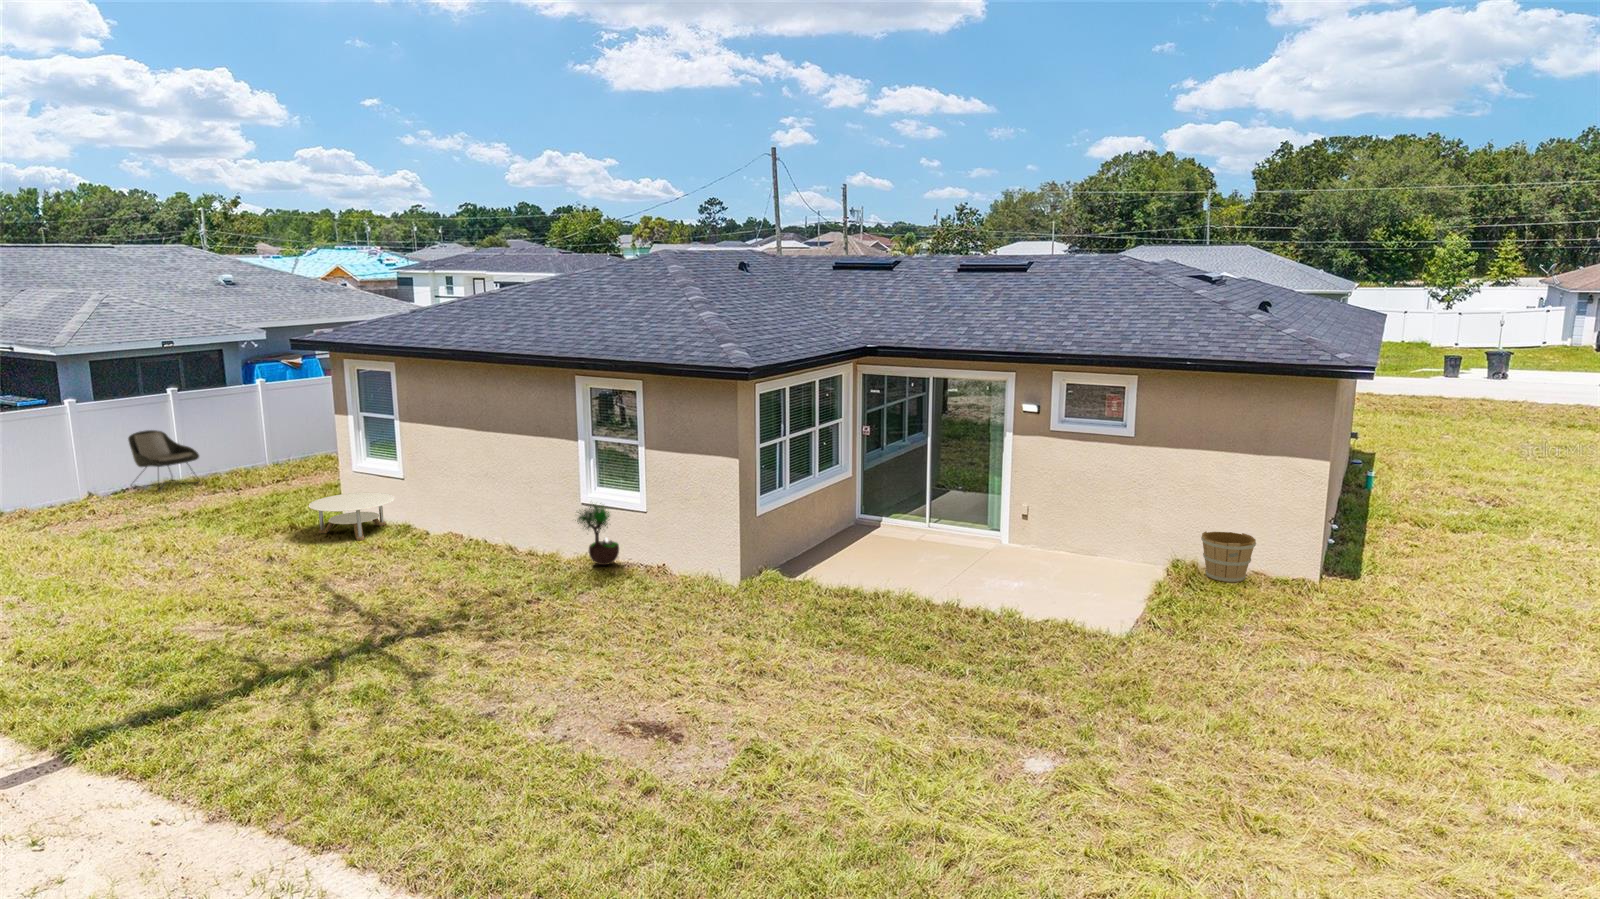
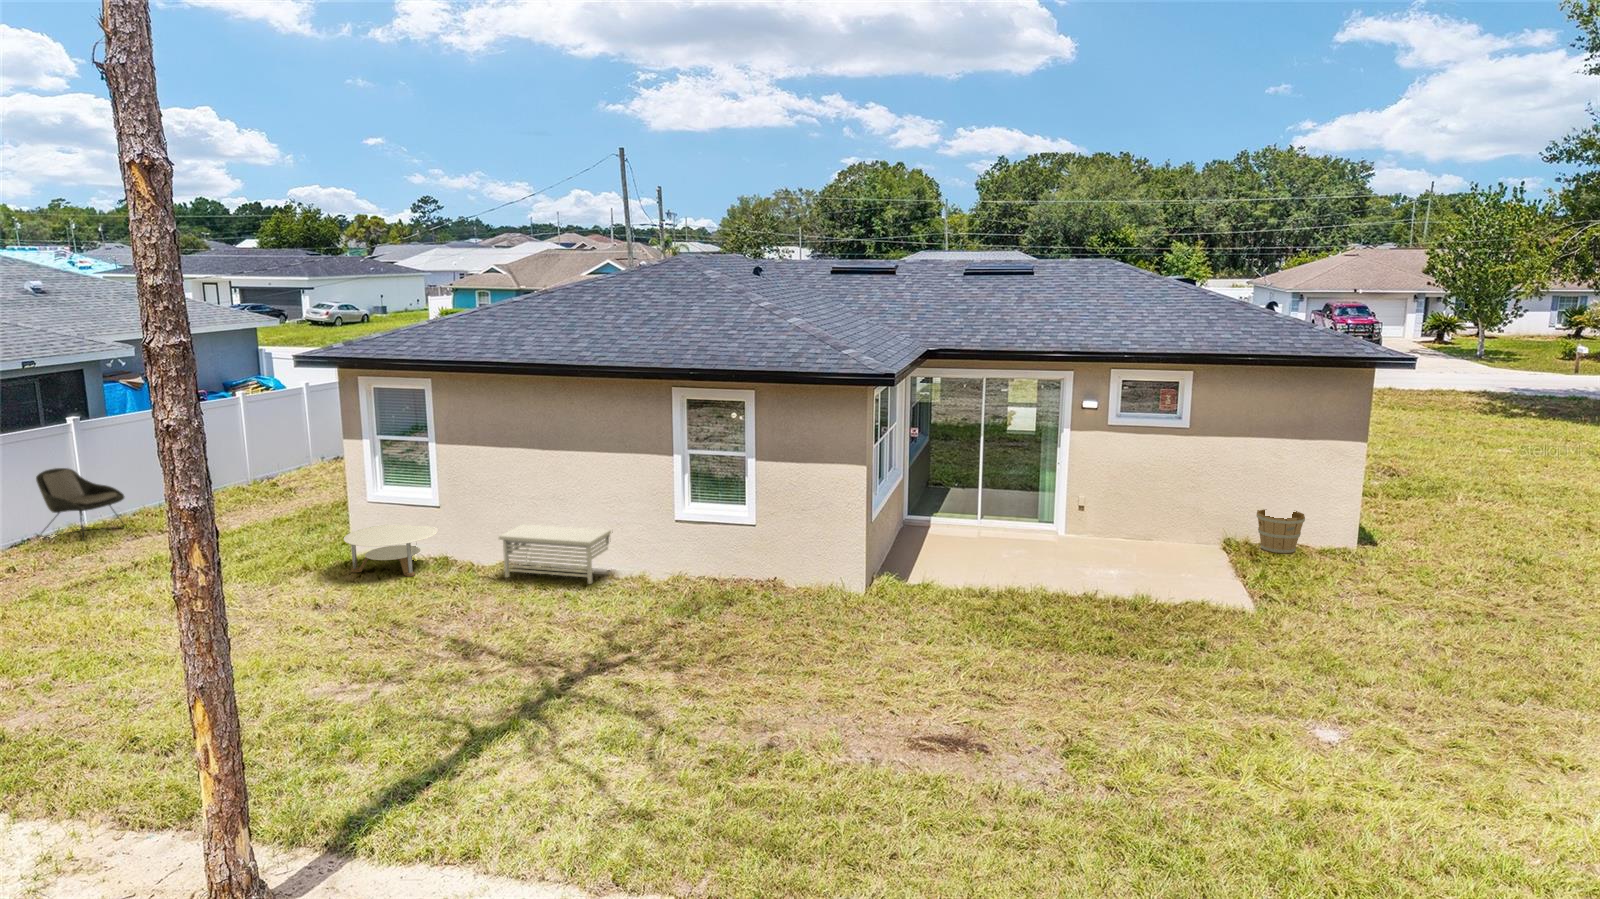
storage bench: none [426,499,529,559] -> present [499,524,611,584]
potted tree: present [575,504,619,565] -> none [686,512,728,582]

